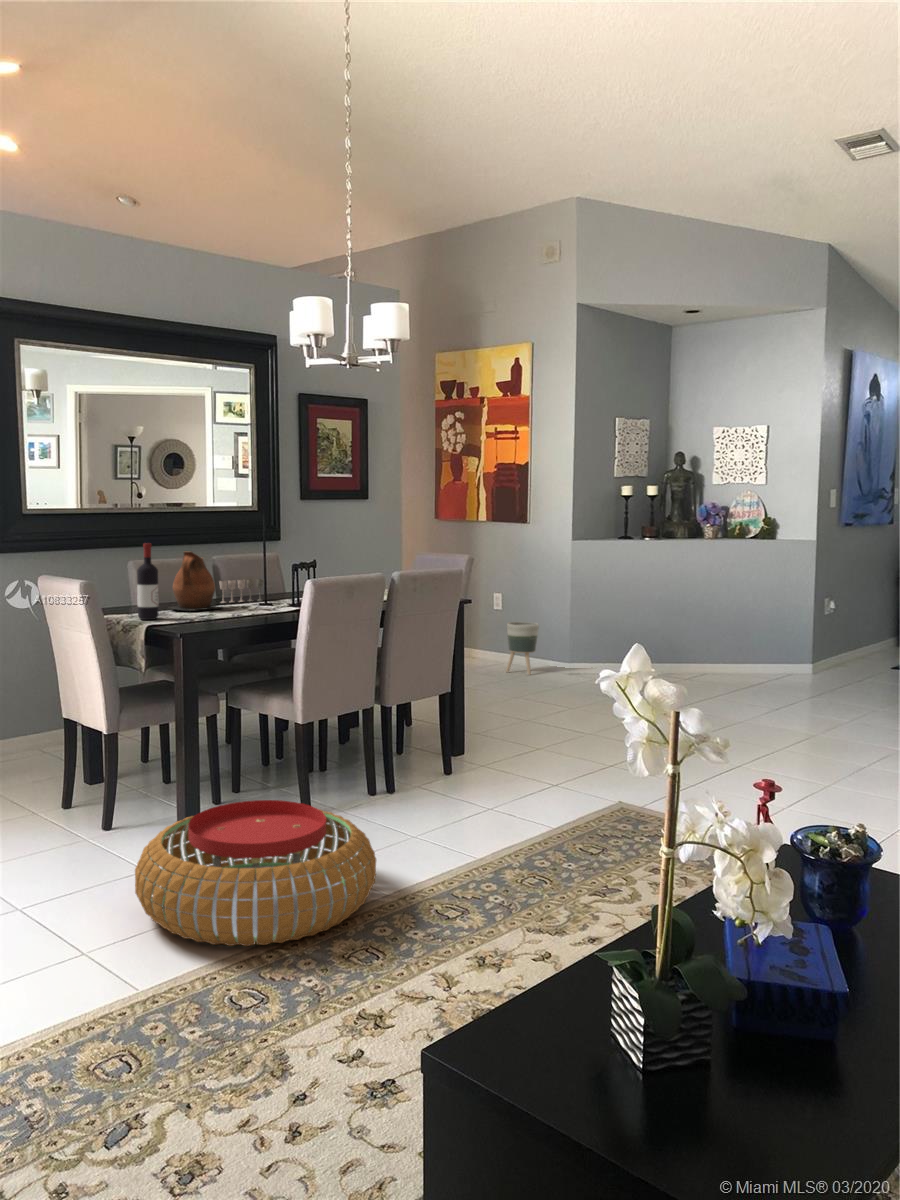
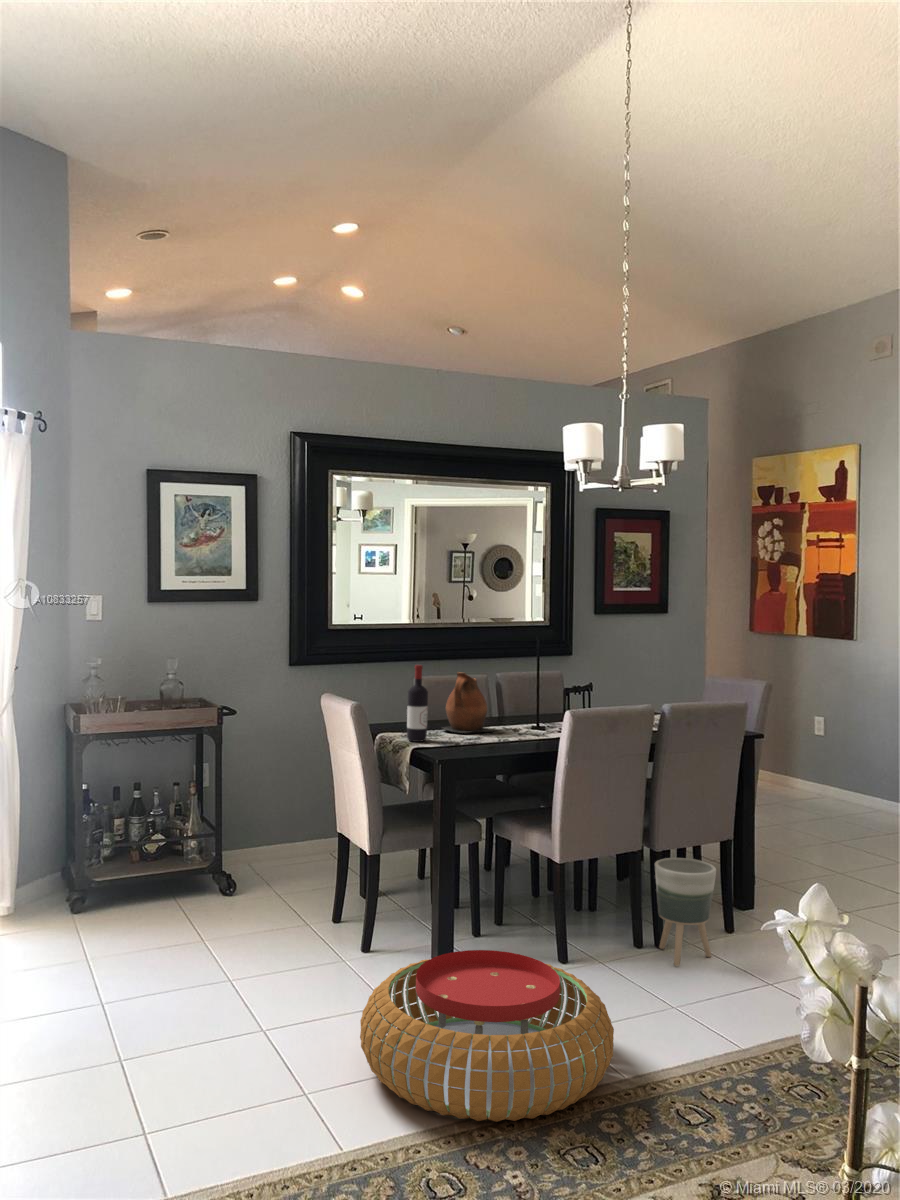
wine glass: present [220,579,264,603] -> none [494,701,540,725]
planter: present [506,622,539,675] -> present [655,858,716,966]

